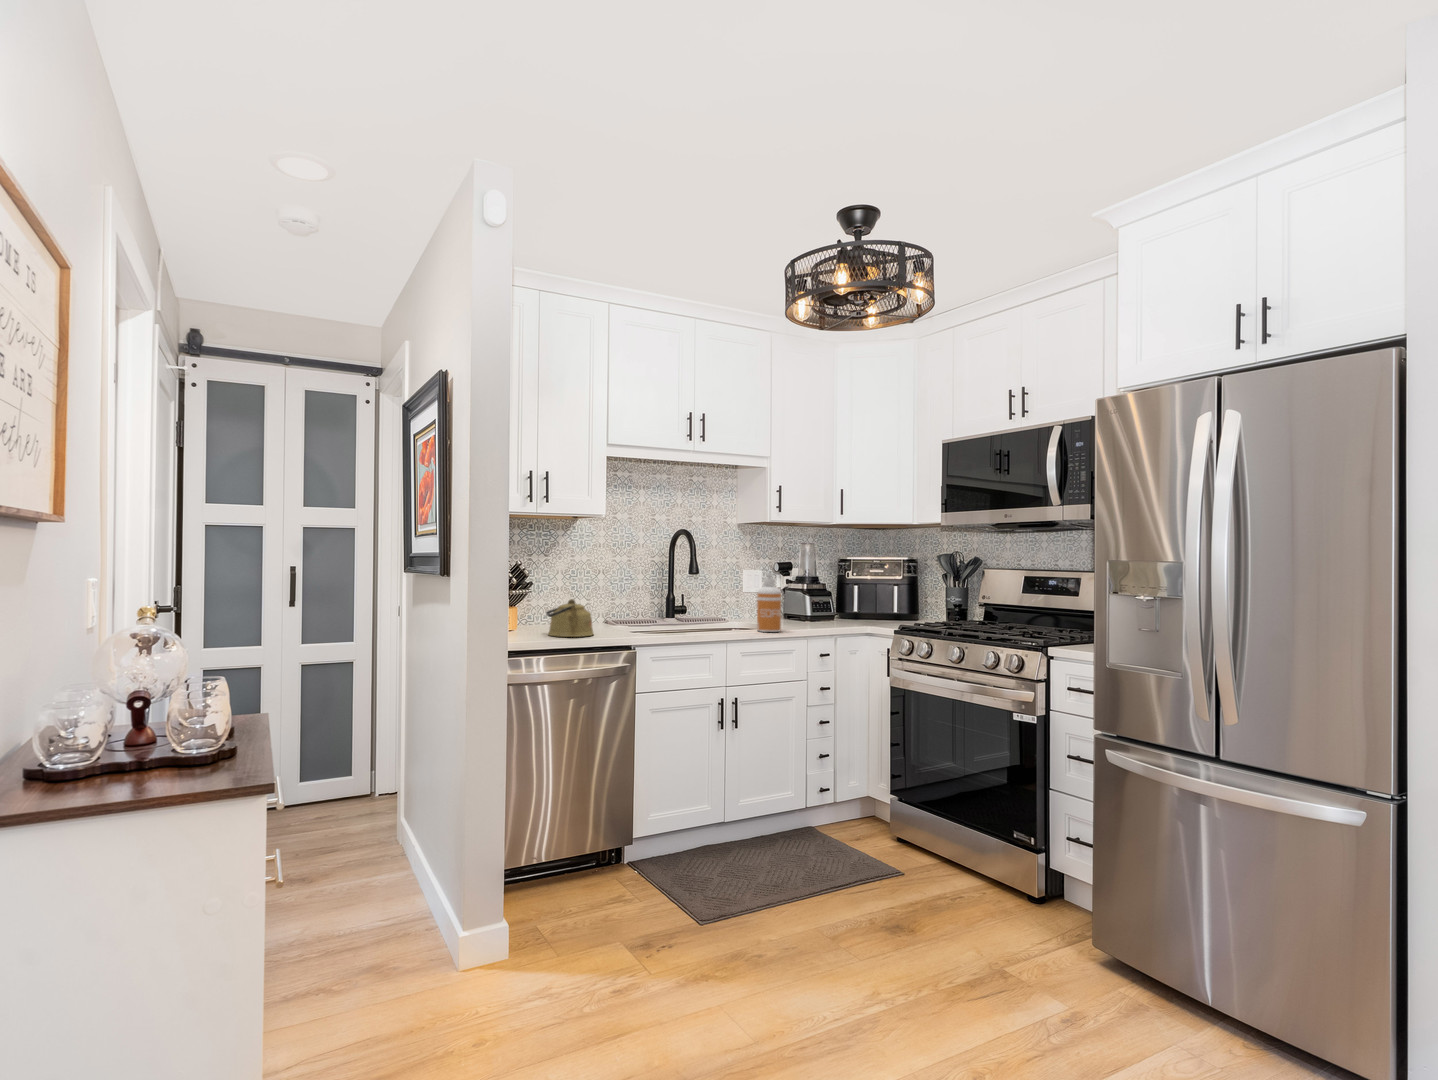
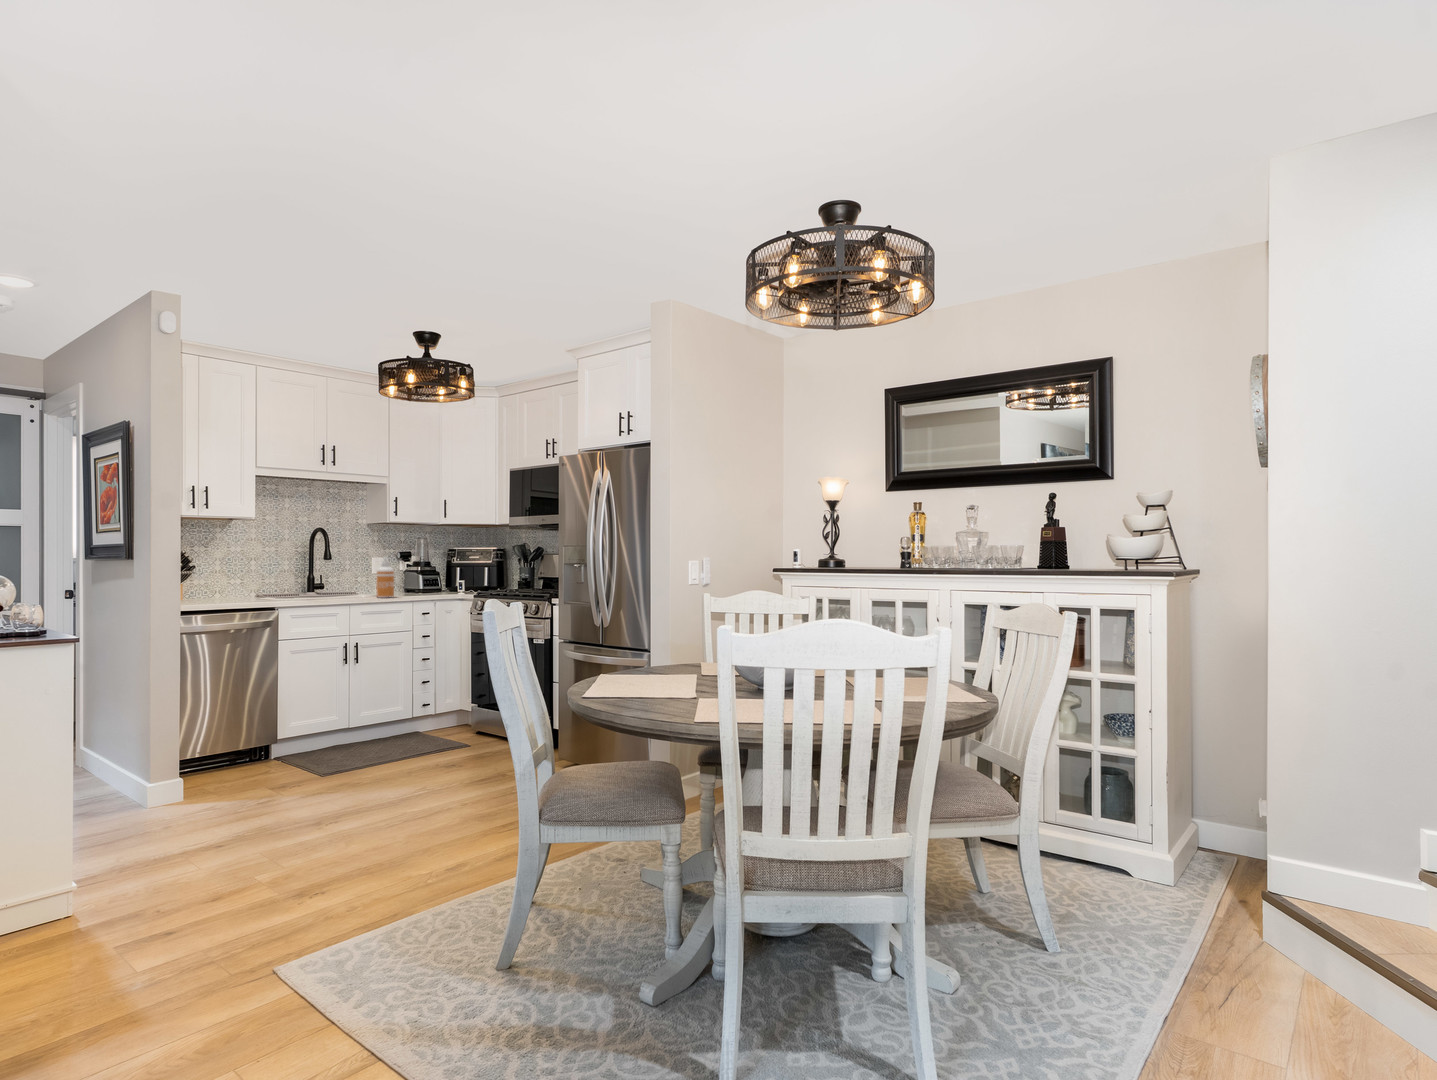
kettle: present [546,599,593,637] -> none [207,577,247,603]

